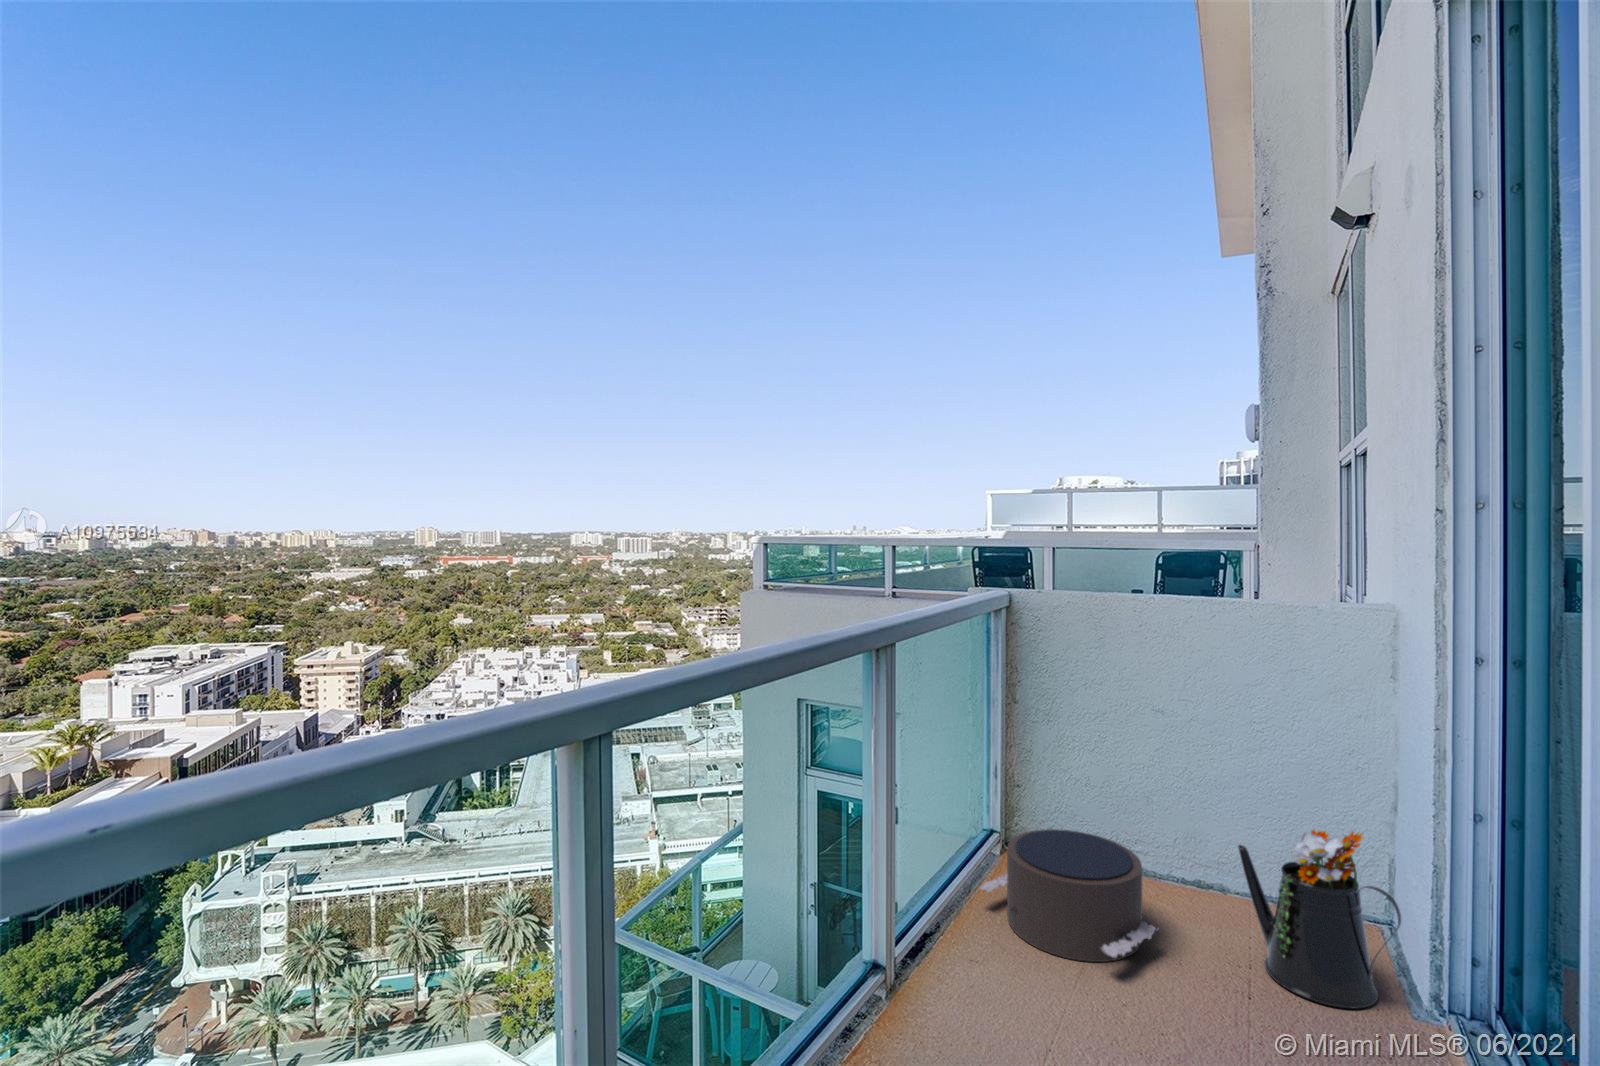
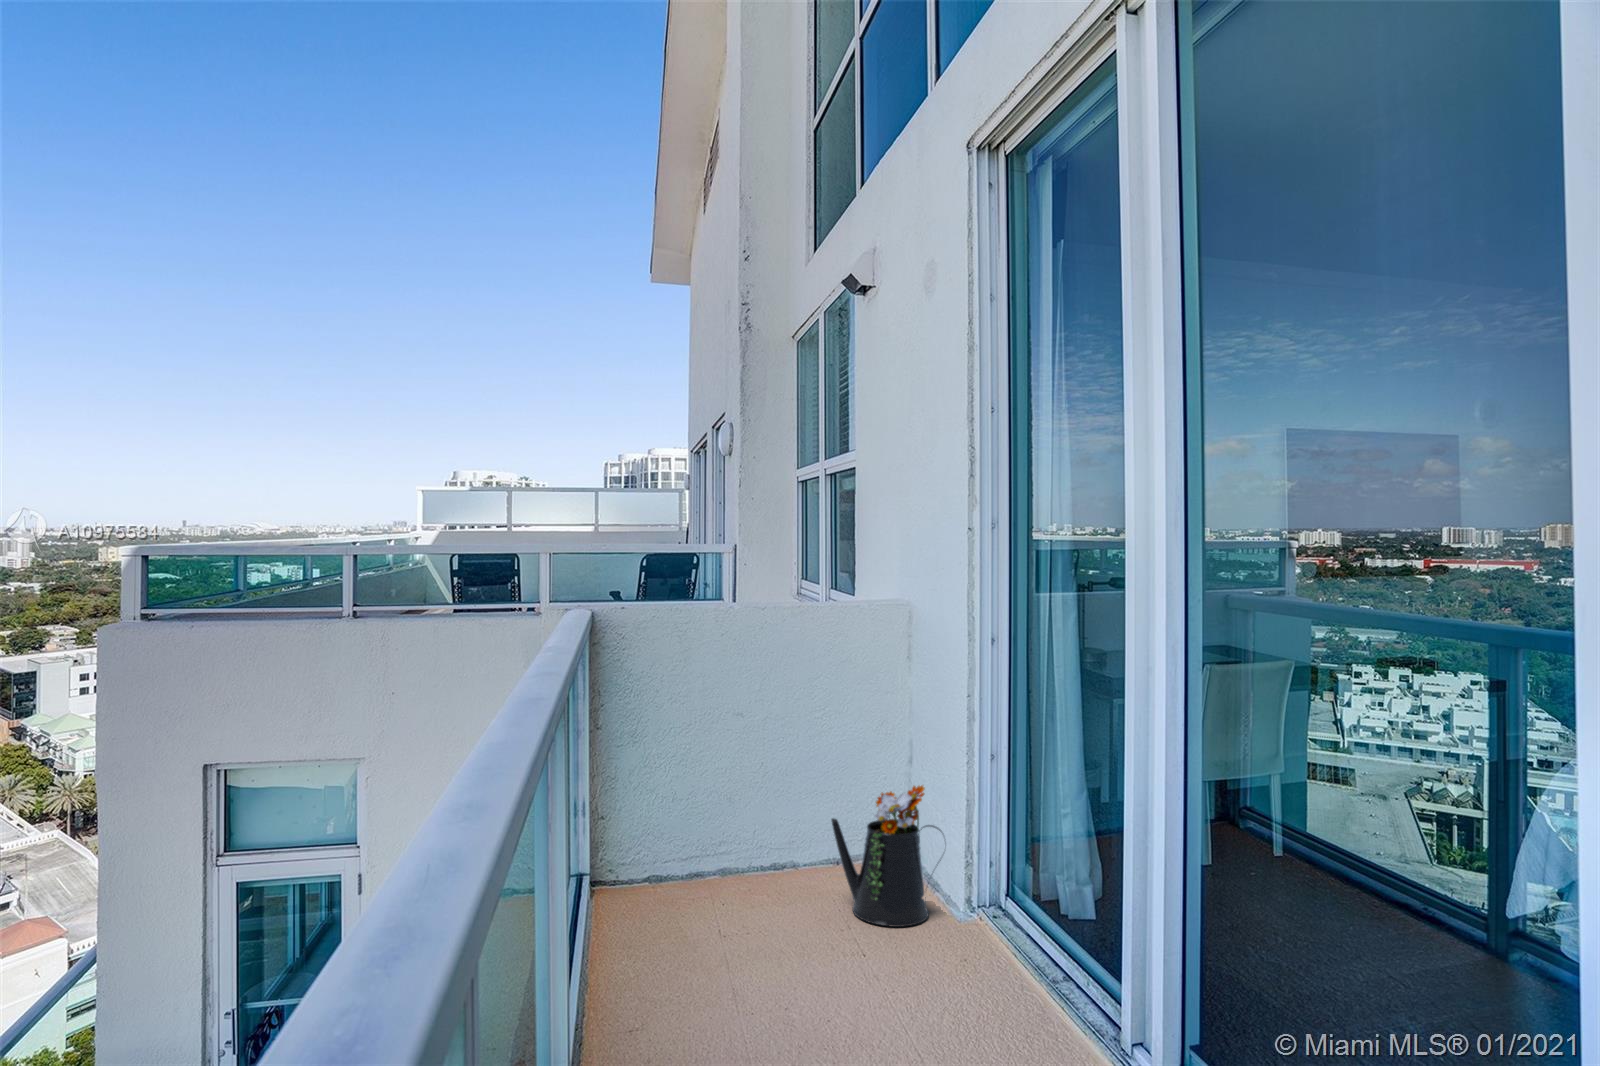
pouf: present [981,829,1158,962] -> none [615,842,783,959]

